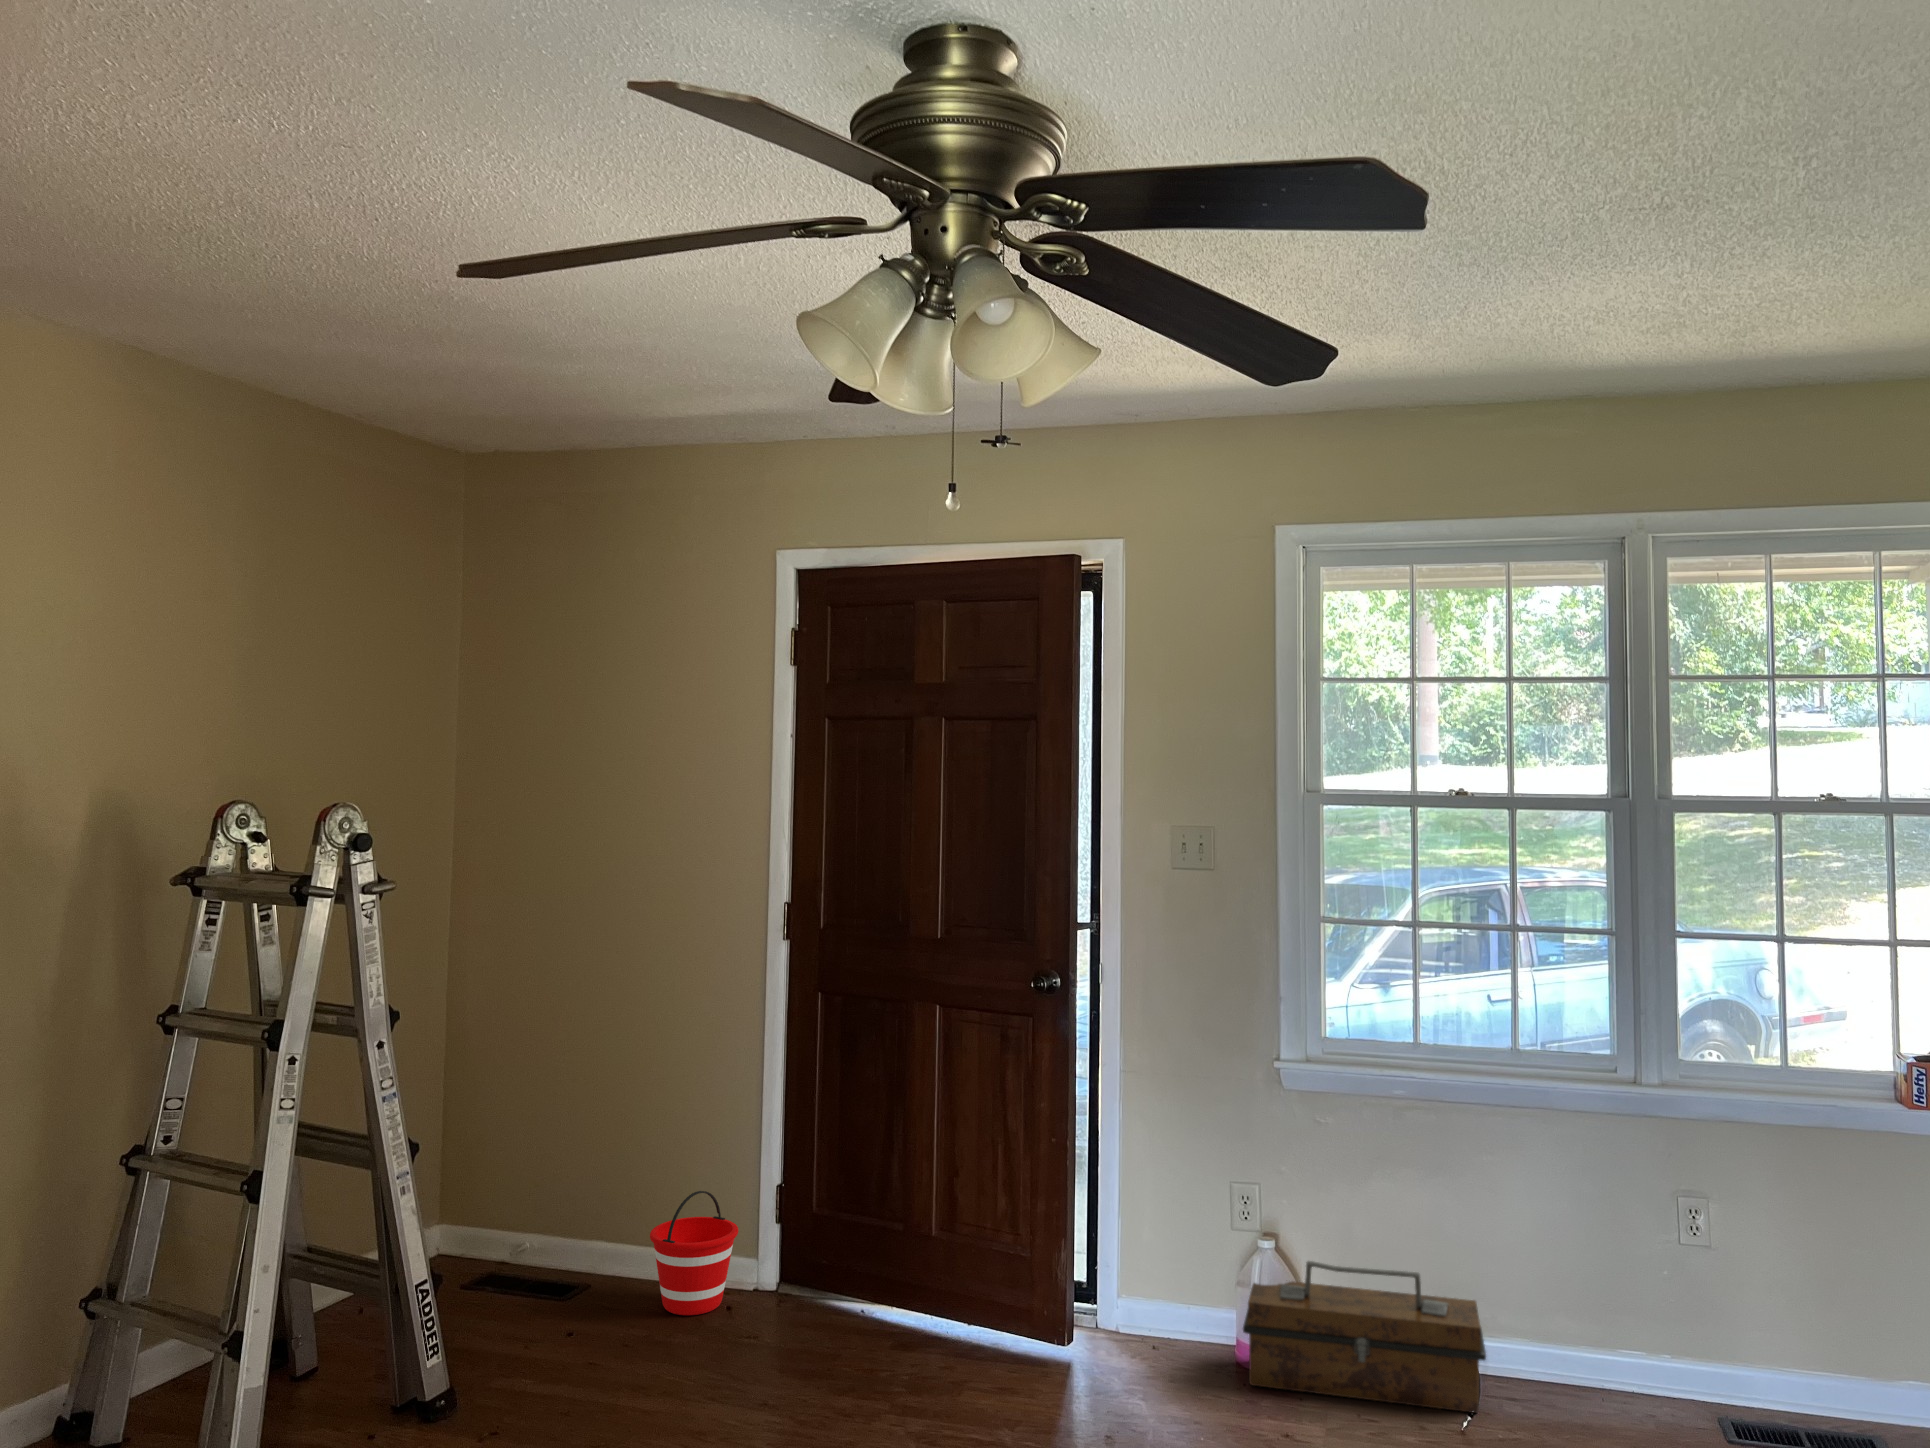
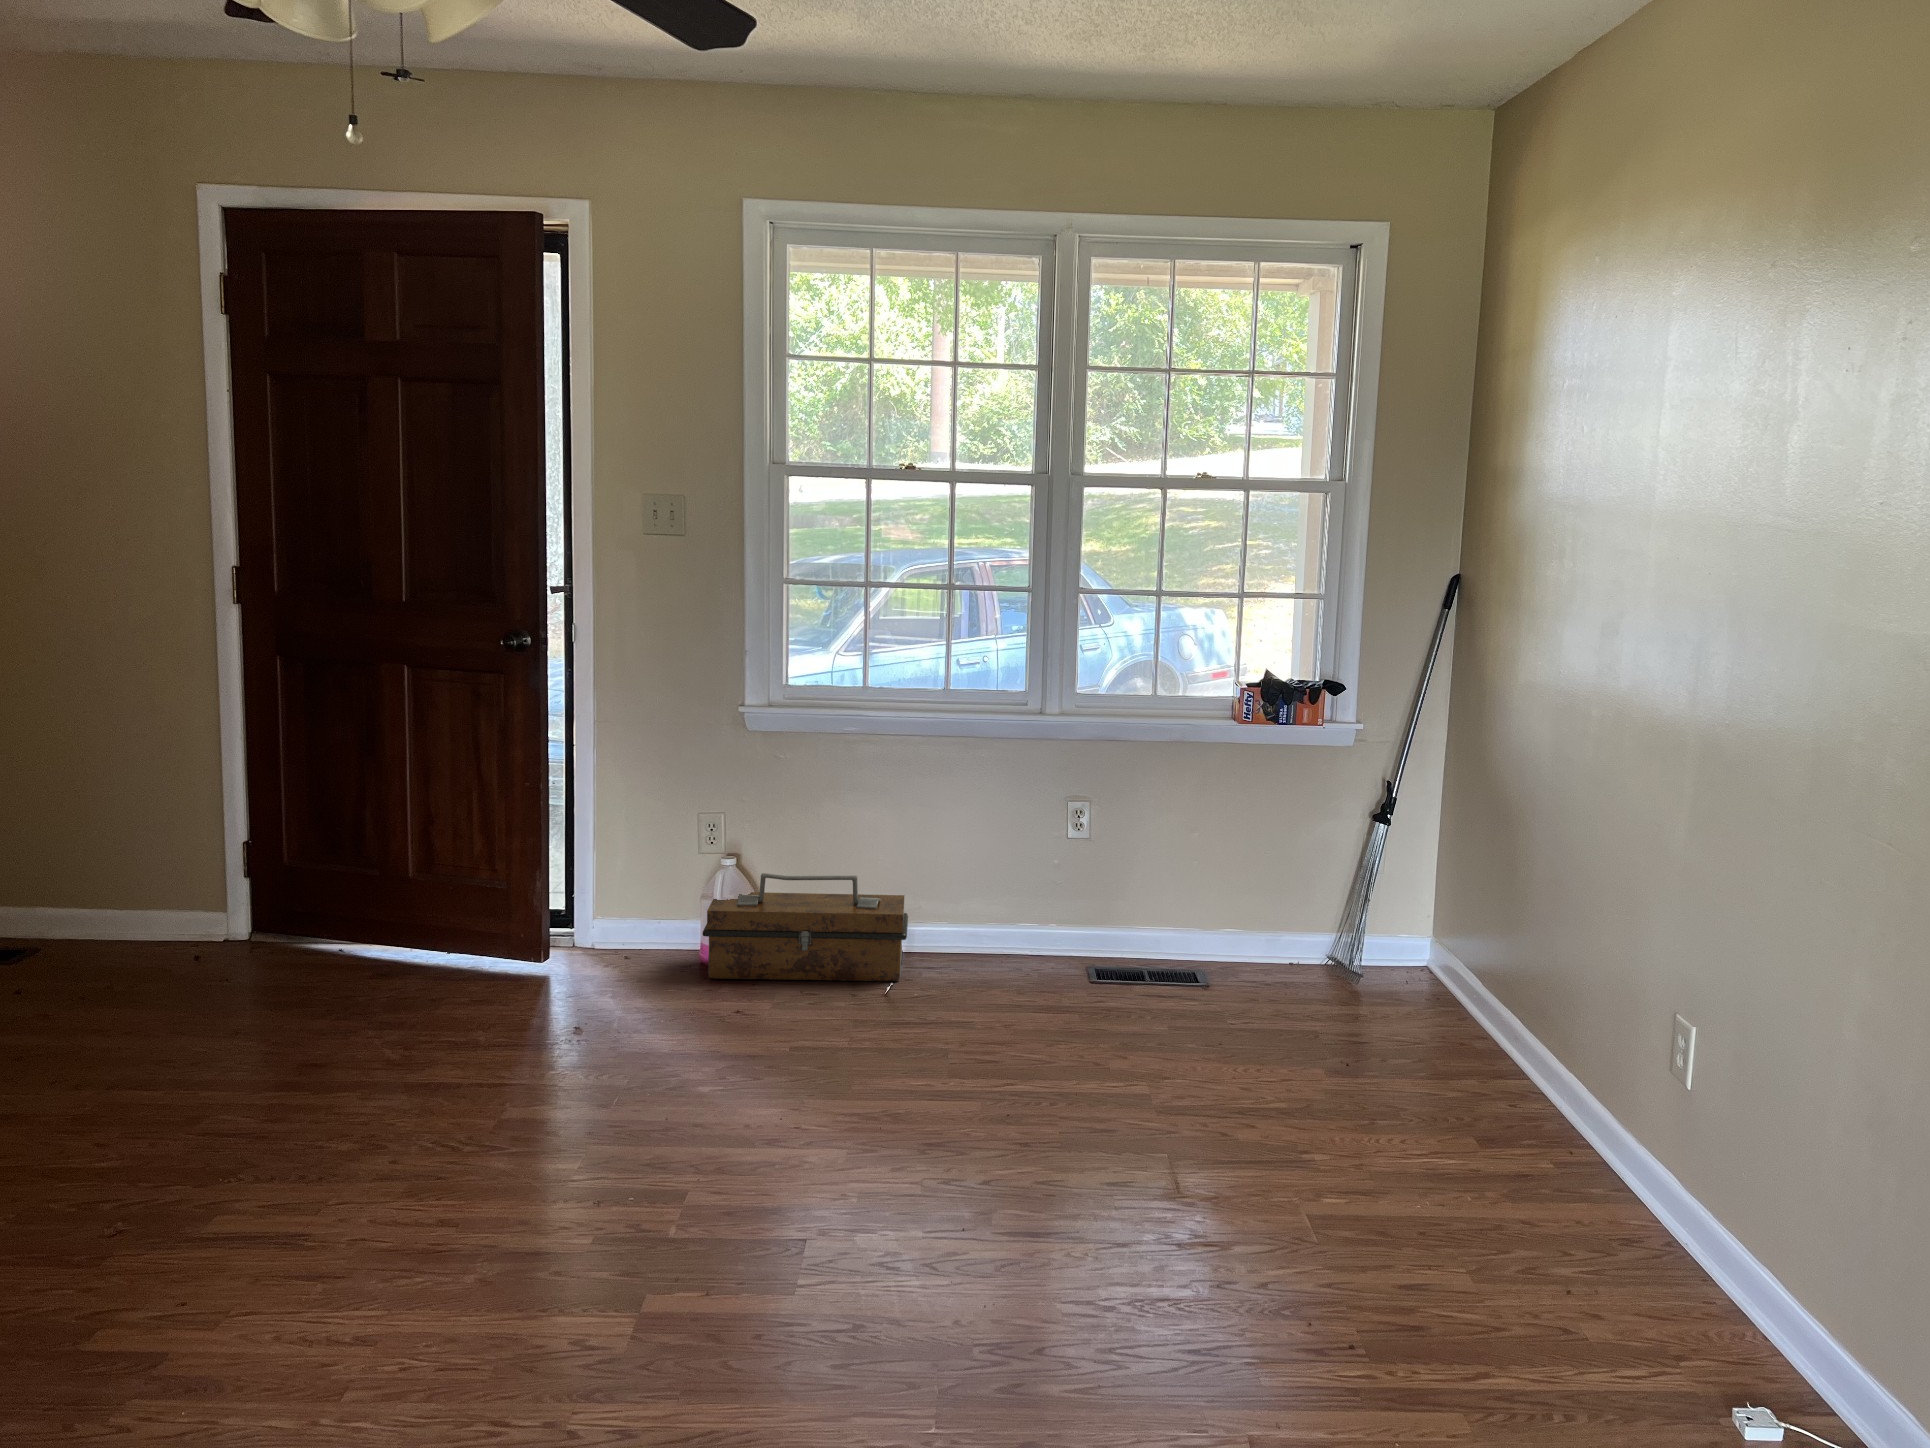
bucket: present [650,1191,738,1315] -> none [99,853,202,970]

